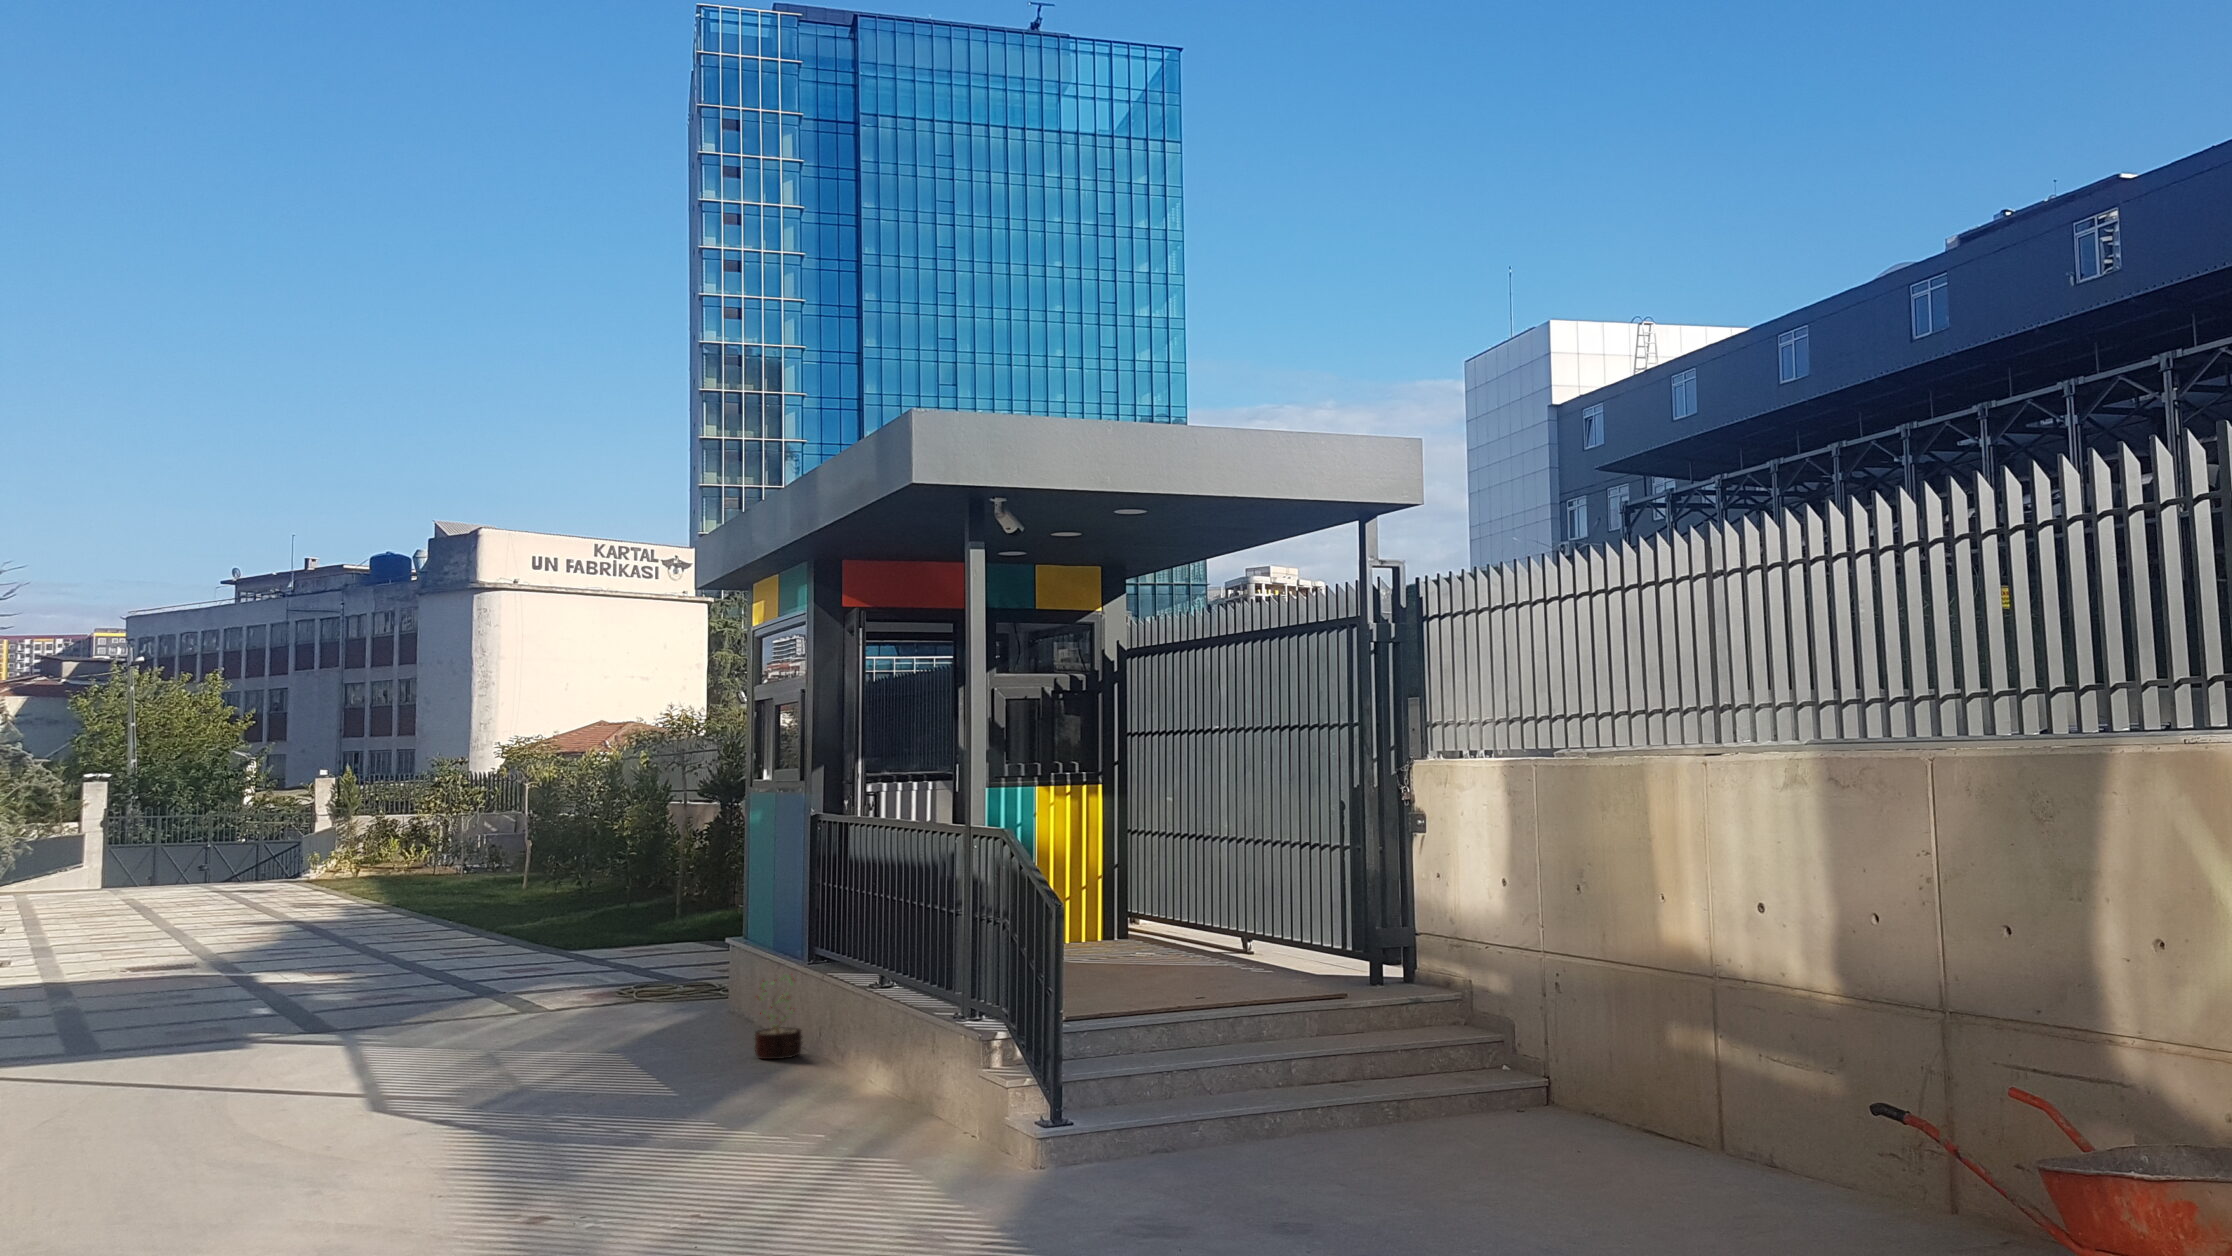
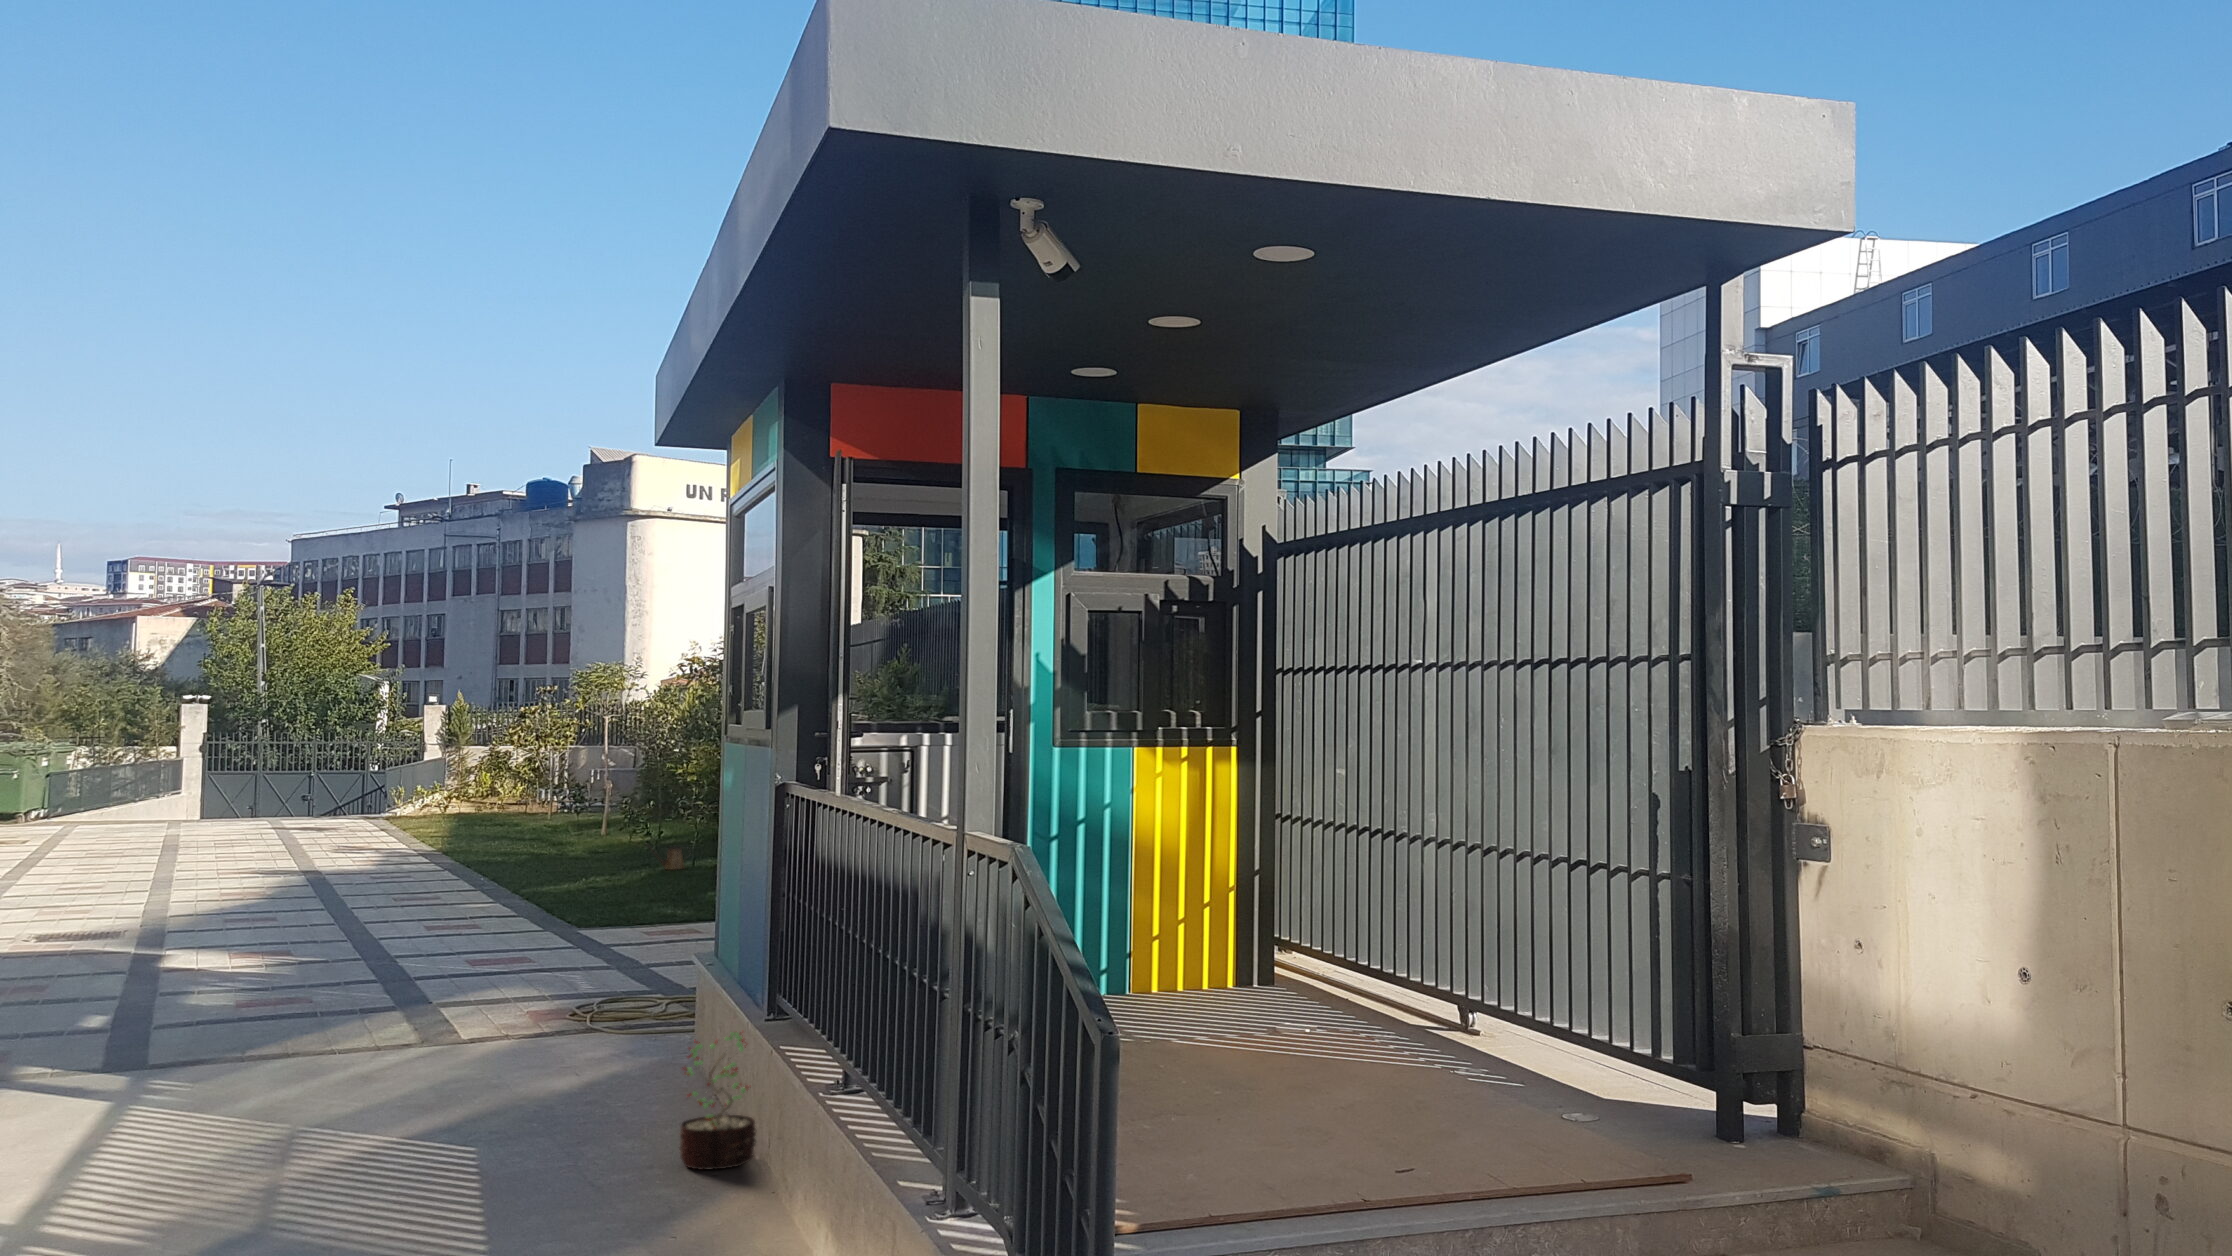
watering can: none [597,890,636,912] -> present [653,846,691,870]

